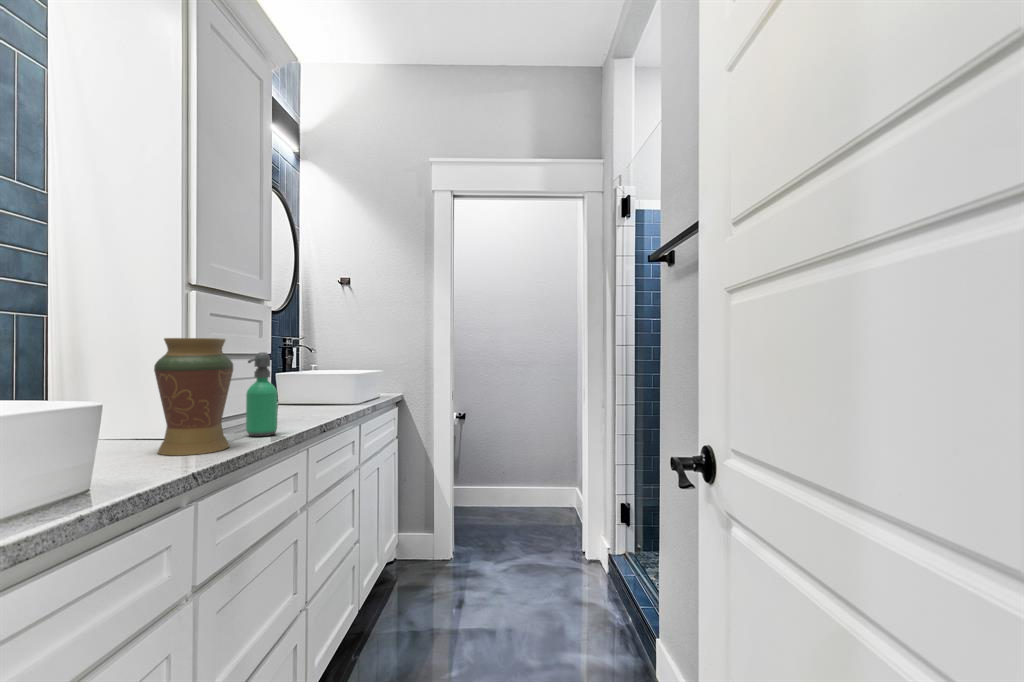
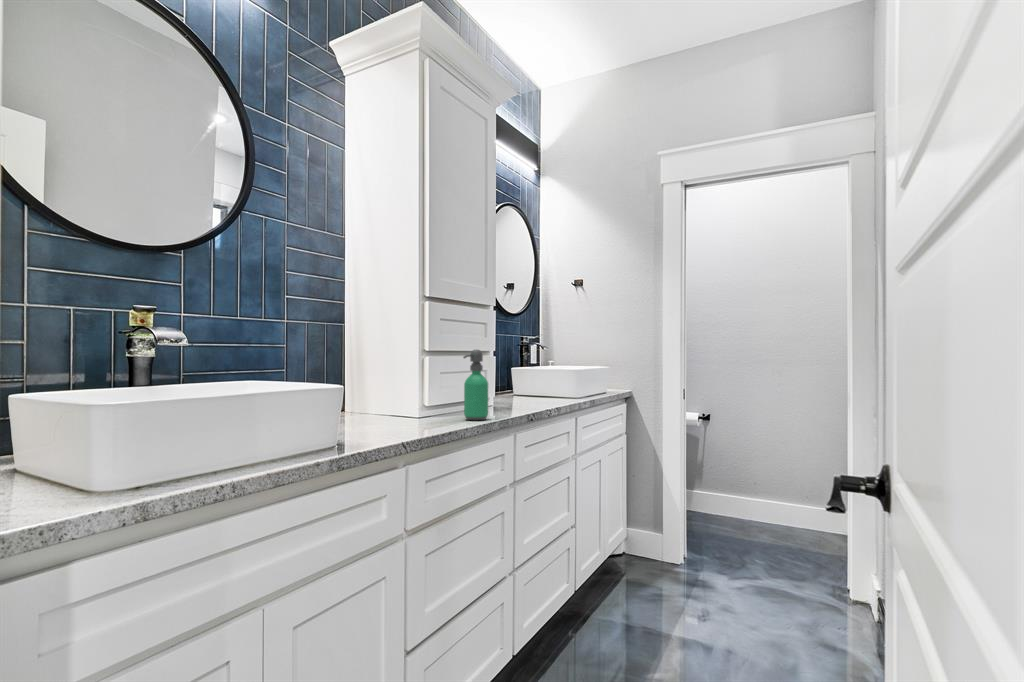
decorative vase: present [154,338,233,455] -> none [392,338,448,430]

